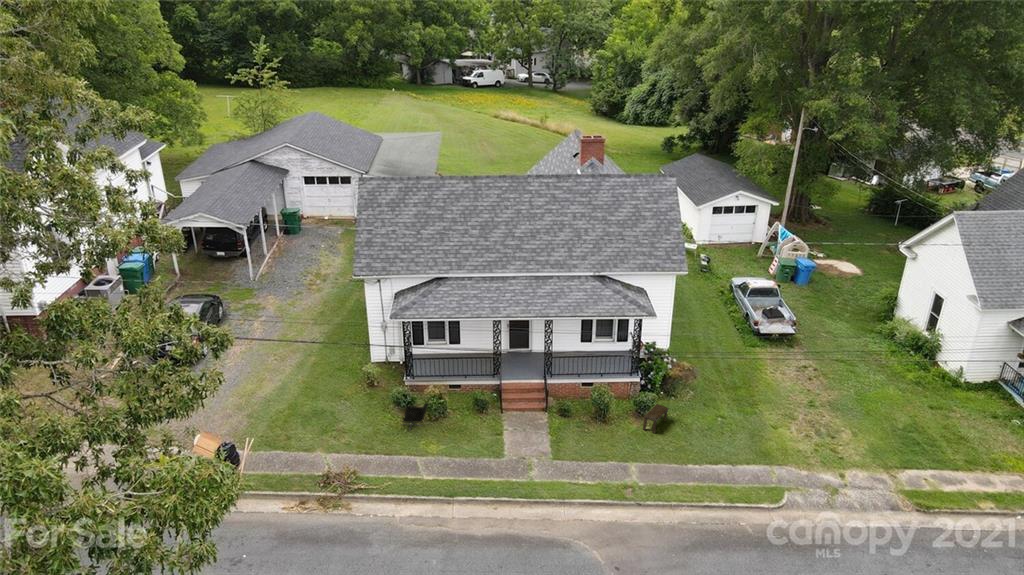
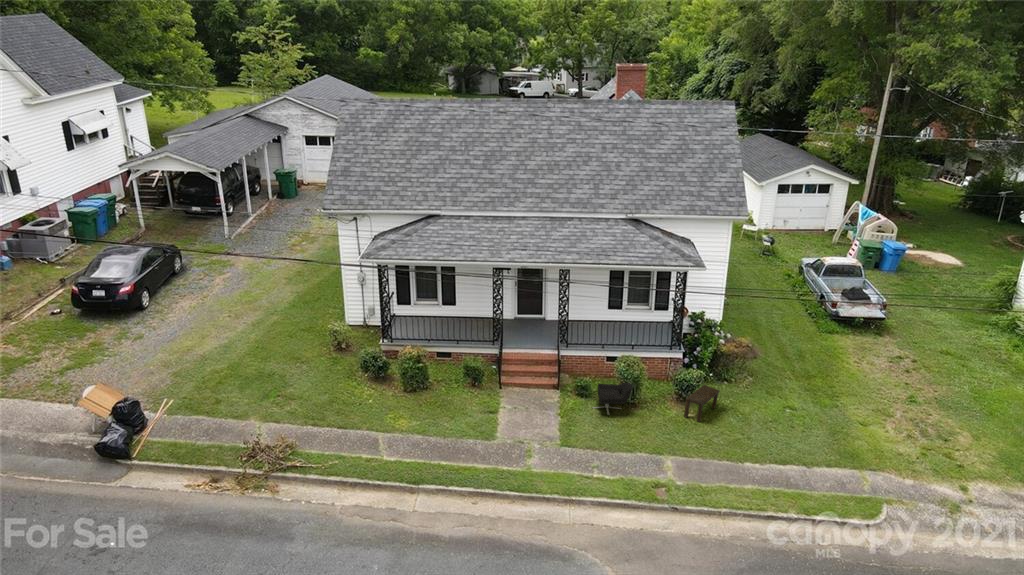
lounge chair: present [403,403,428,426] -> present [593,383,632,415]

